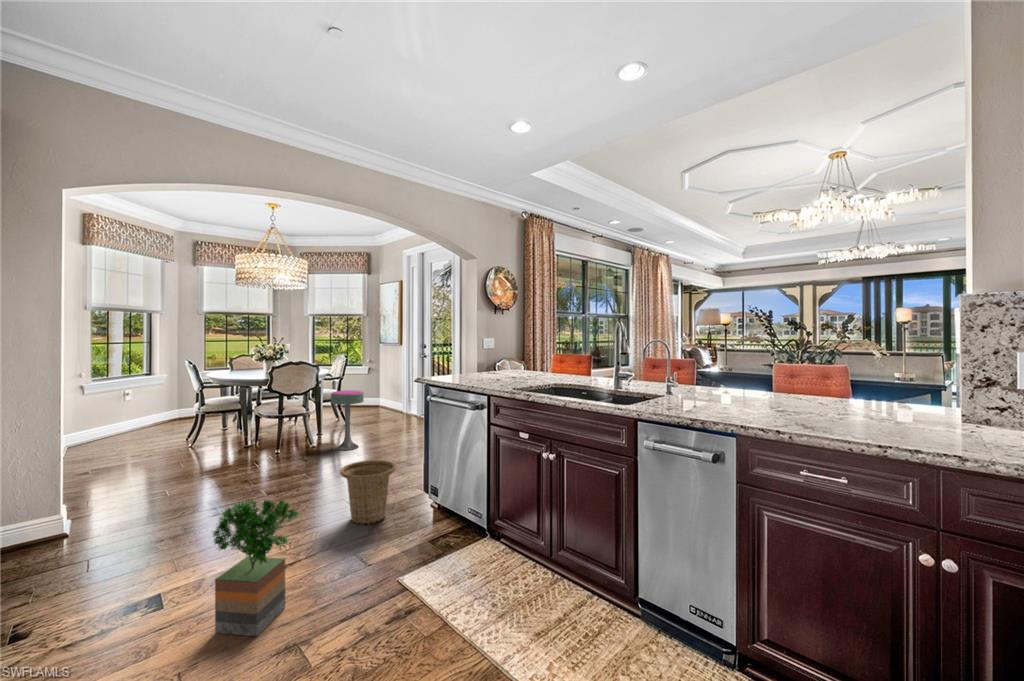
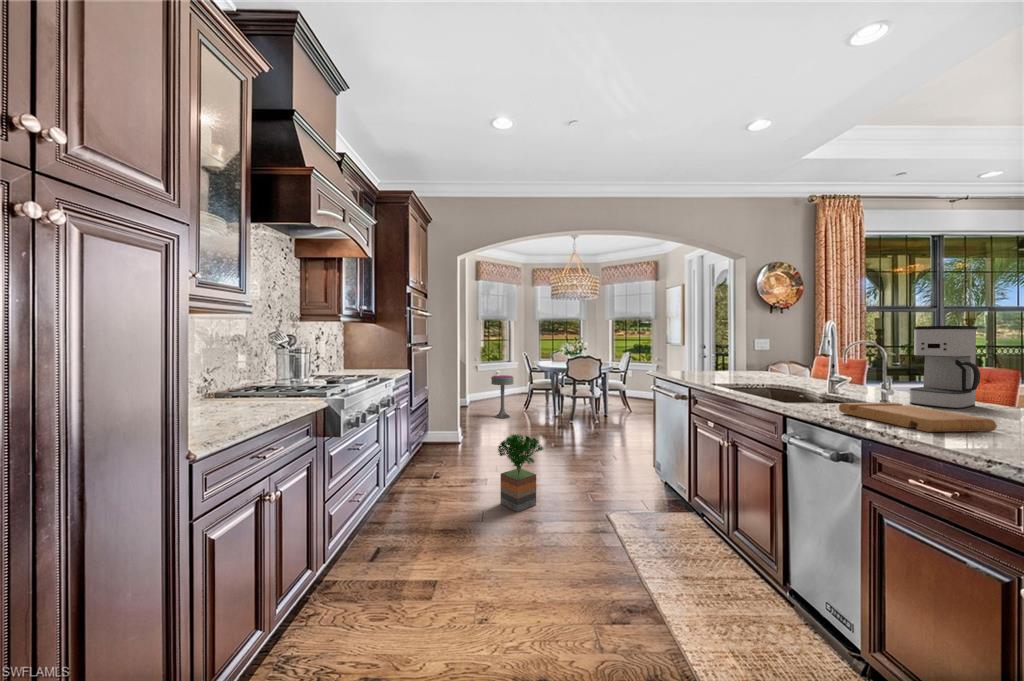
coffee maker: none [685,328,727,396] -> present [910,326,980,409]
bar stool: present [331,390,364,450] -> present [491,375,514,418]
cutting board: none [685,397,799,423] -> present [839,402,997,432]
basket: present [340,460,396,524] -> none [589,431,630,478]

